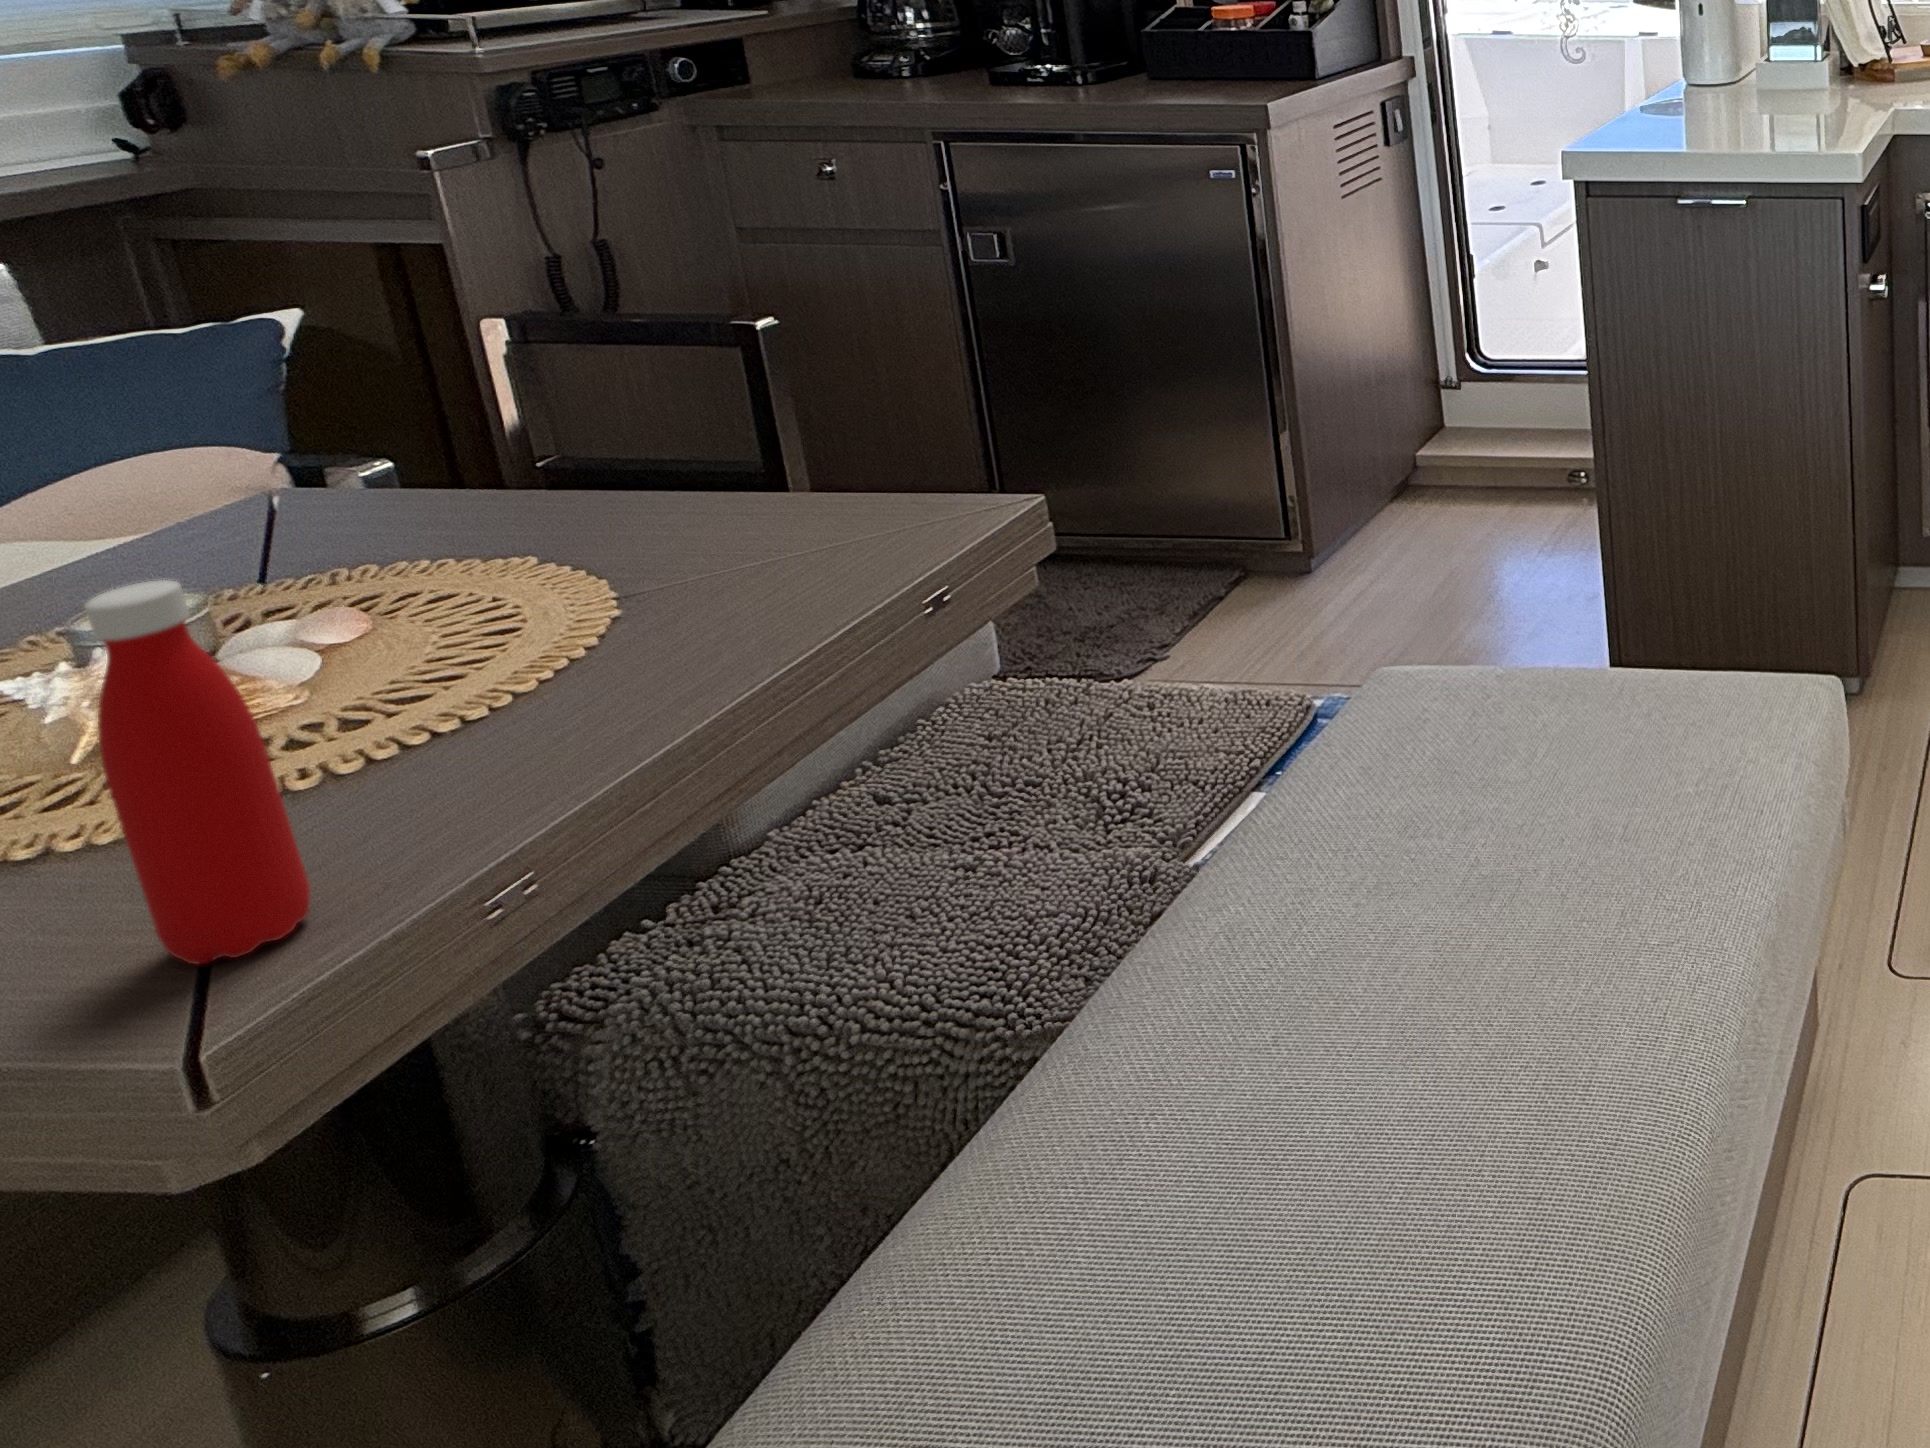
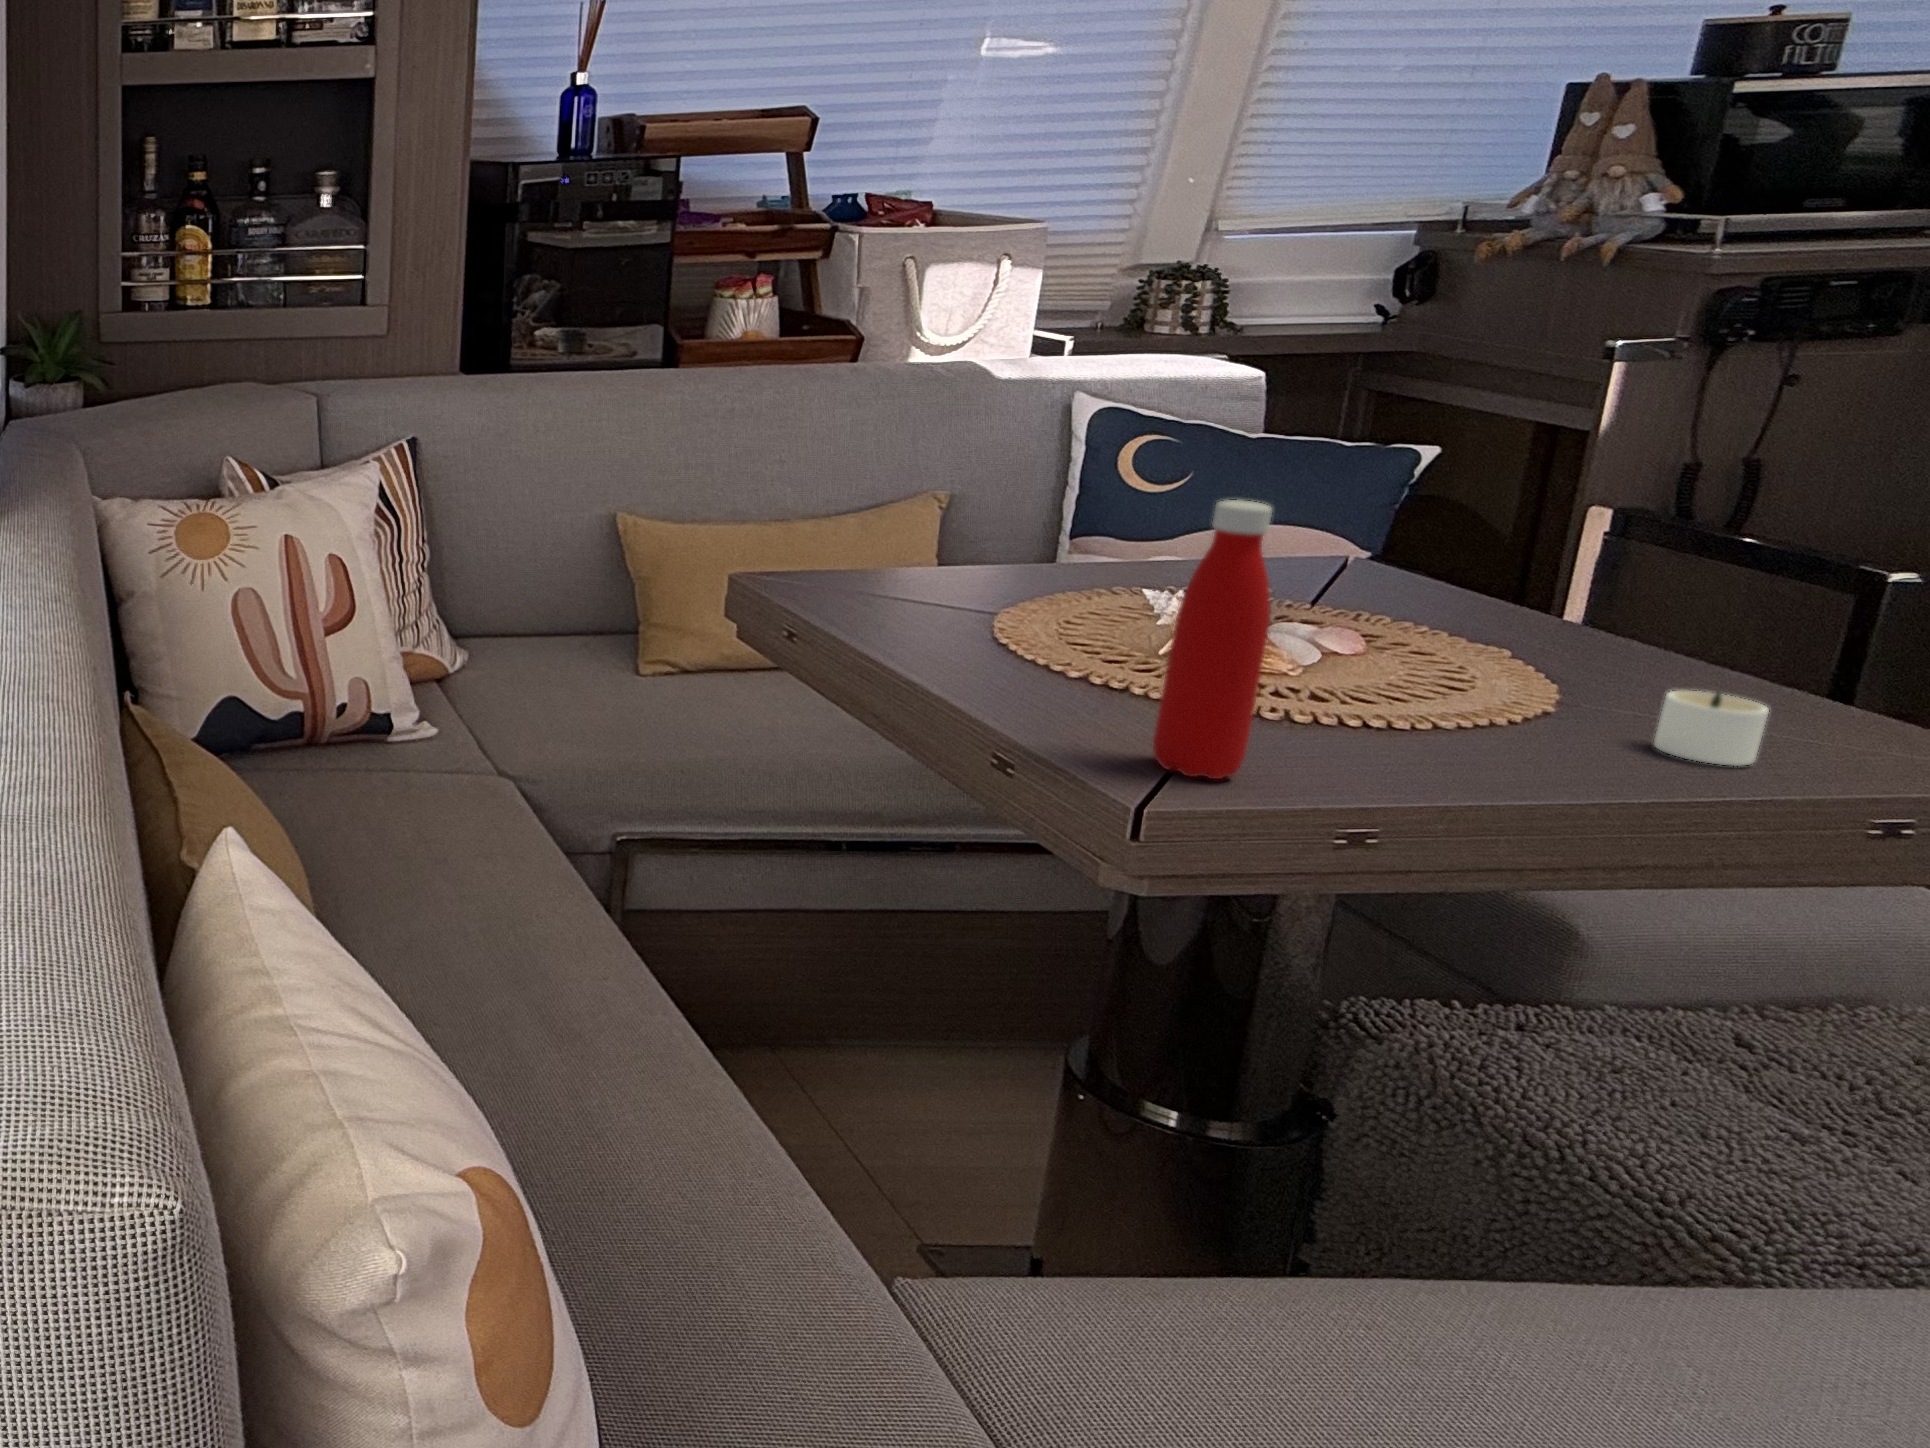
candle: none [695,533,828,610] -> present [1654,691,1769,766]

